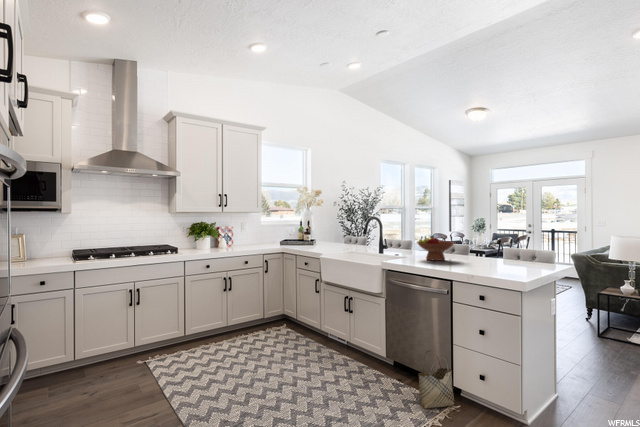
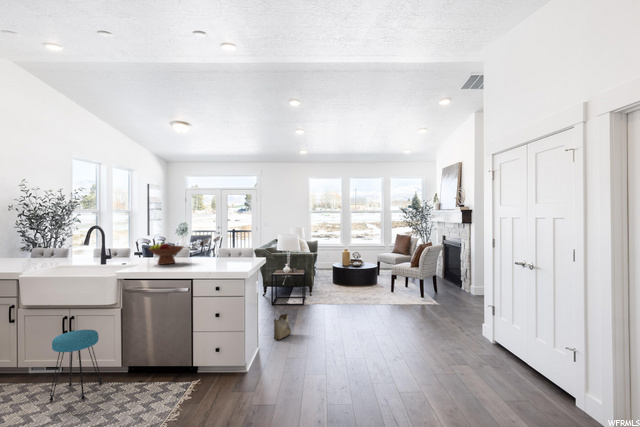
stool: none [327,312,368,377] -> present [49,330,102,400]
woven basket: present [418,350,454,409] -> present [274,314,291,339]

